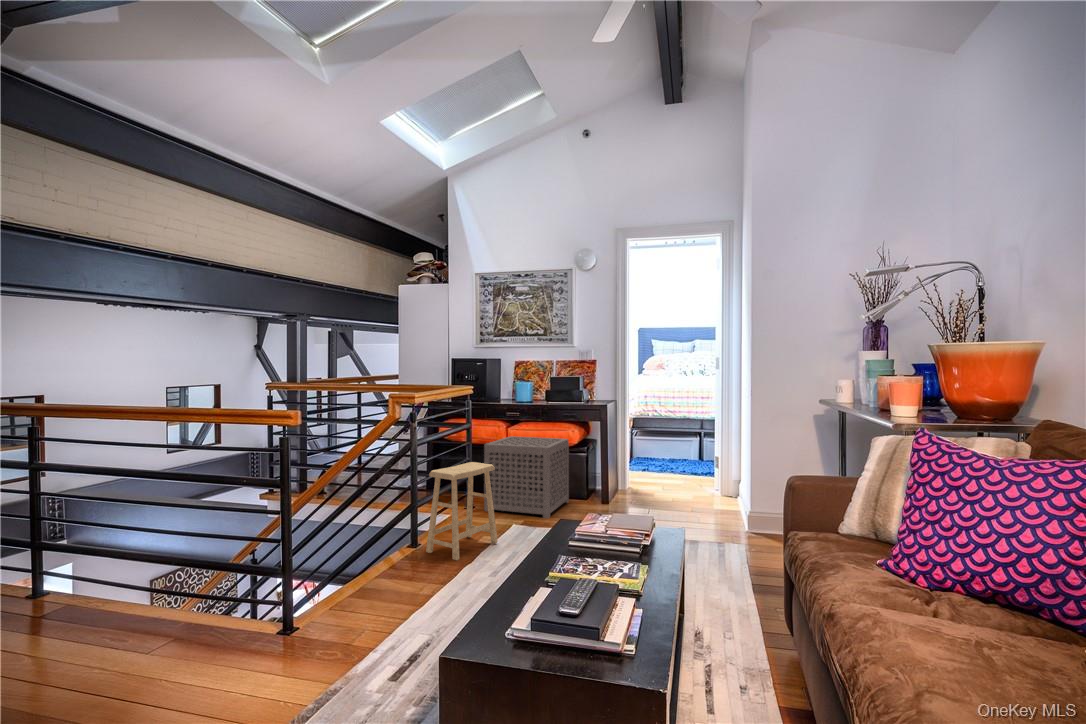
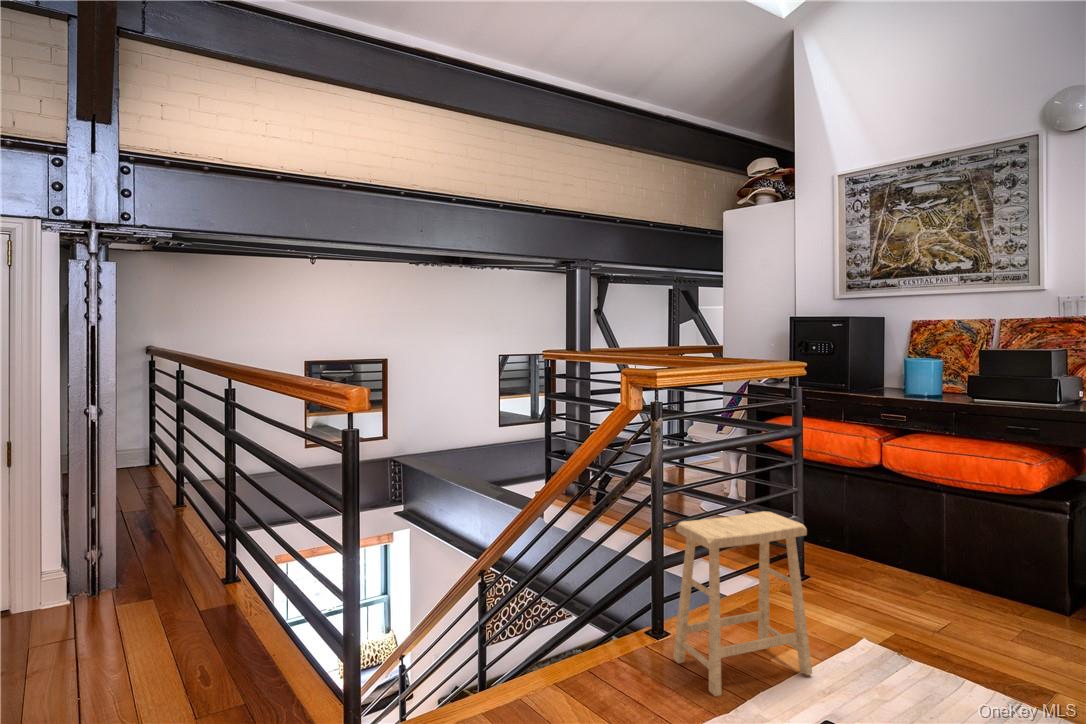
side table: present [484,436,569,518] -> none [820,458,1012,636]

